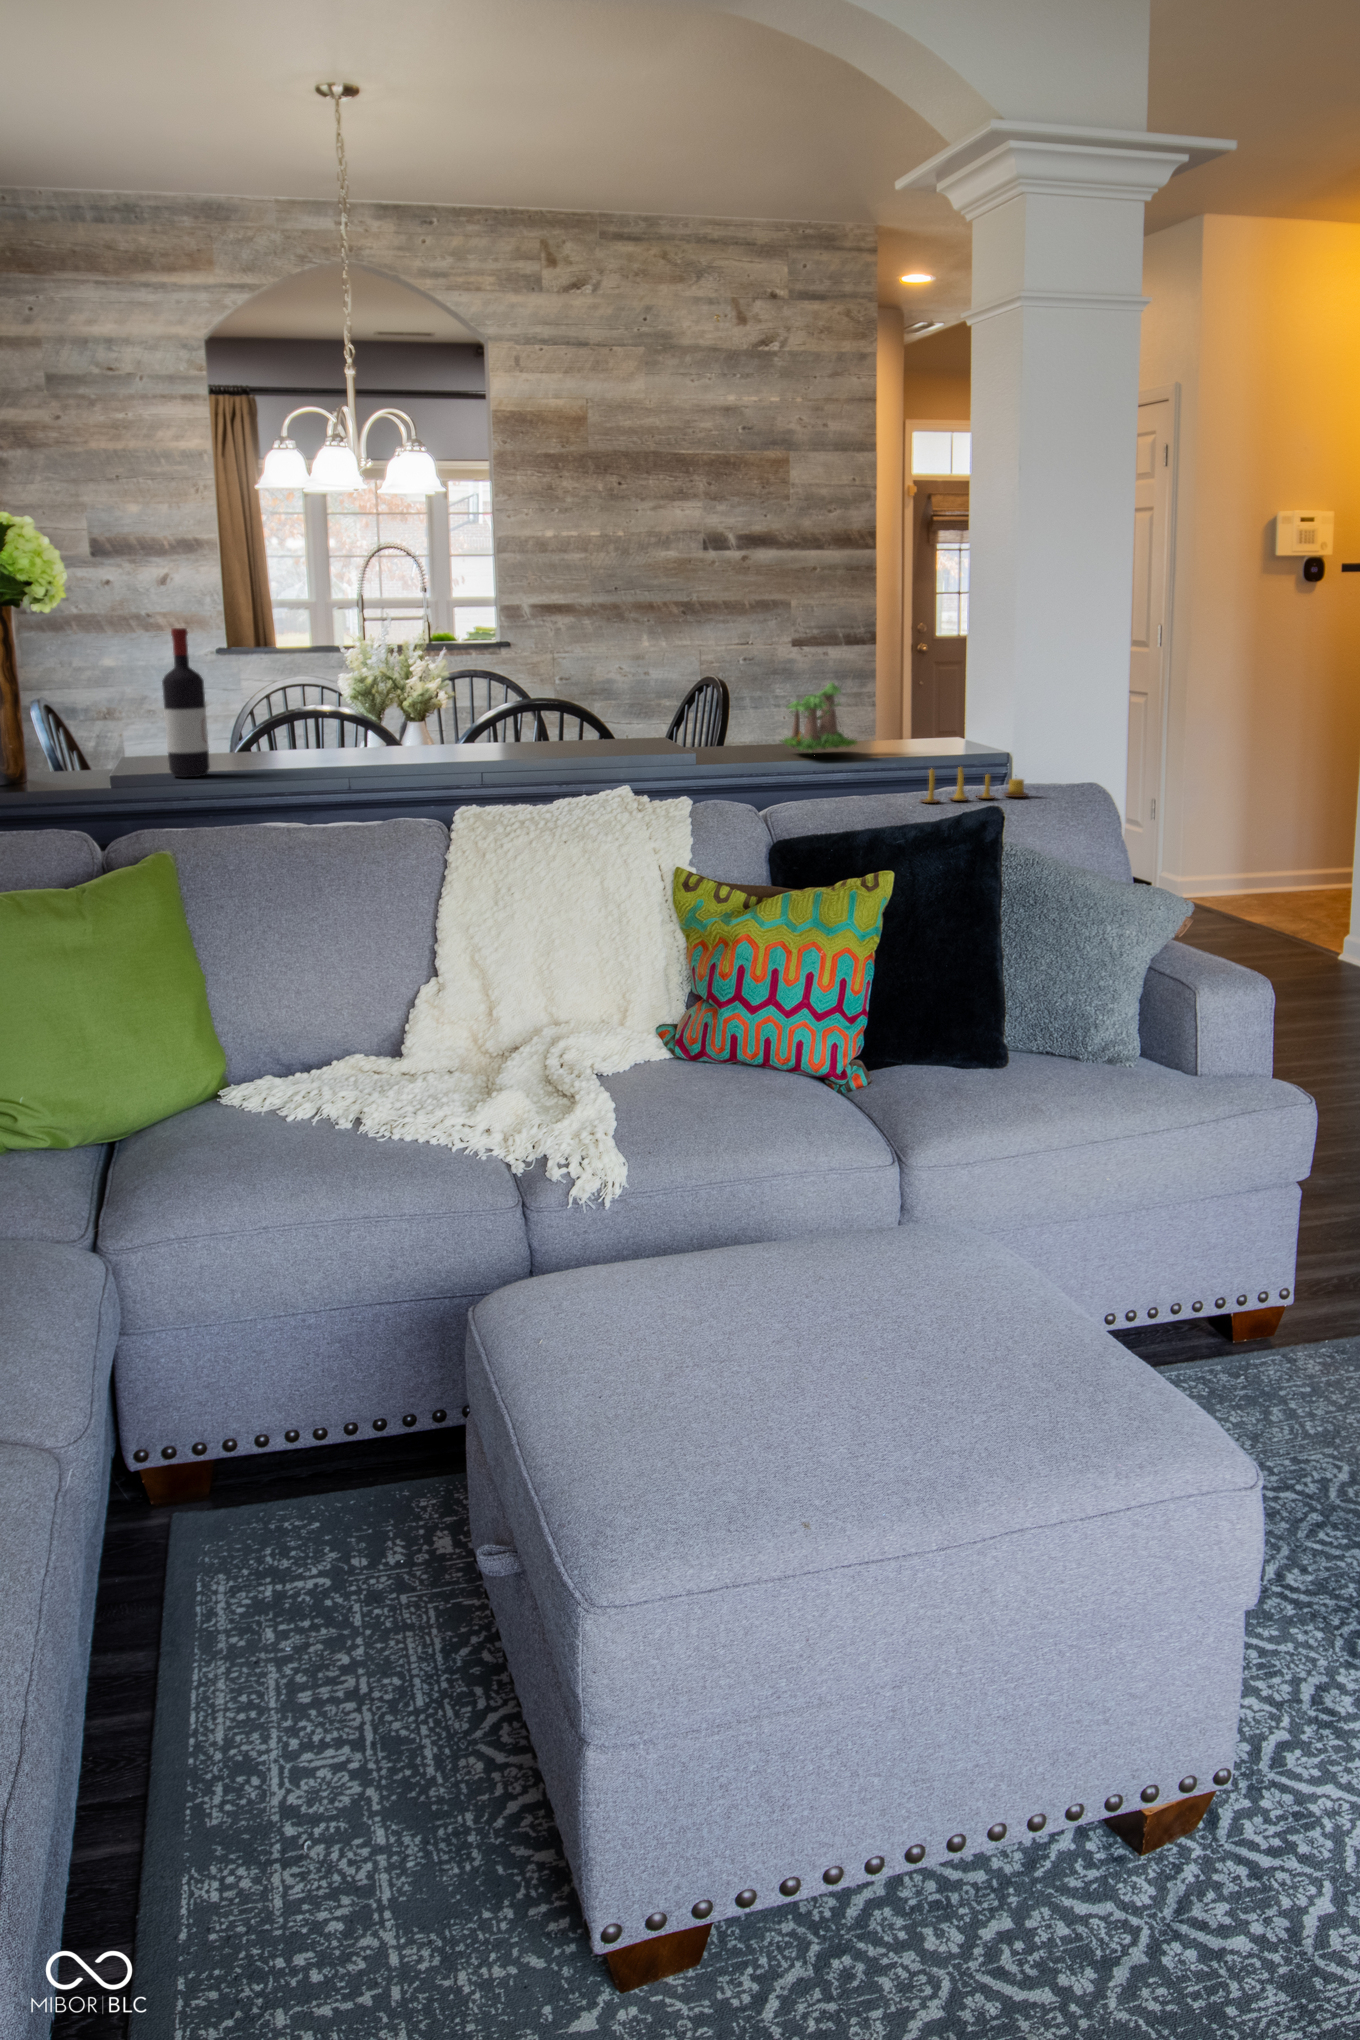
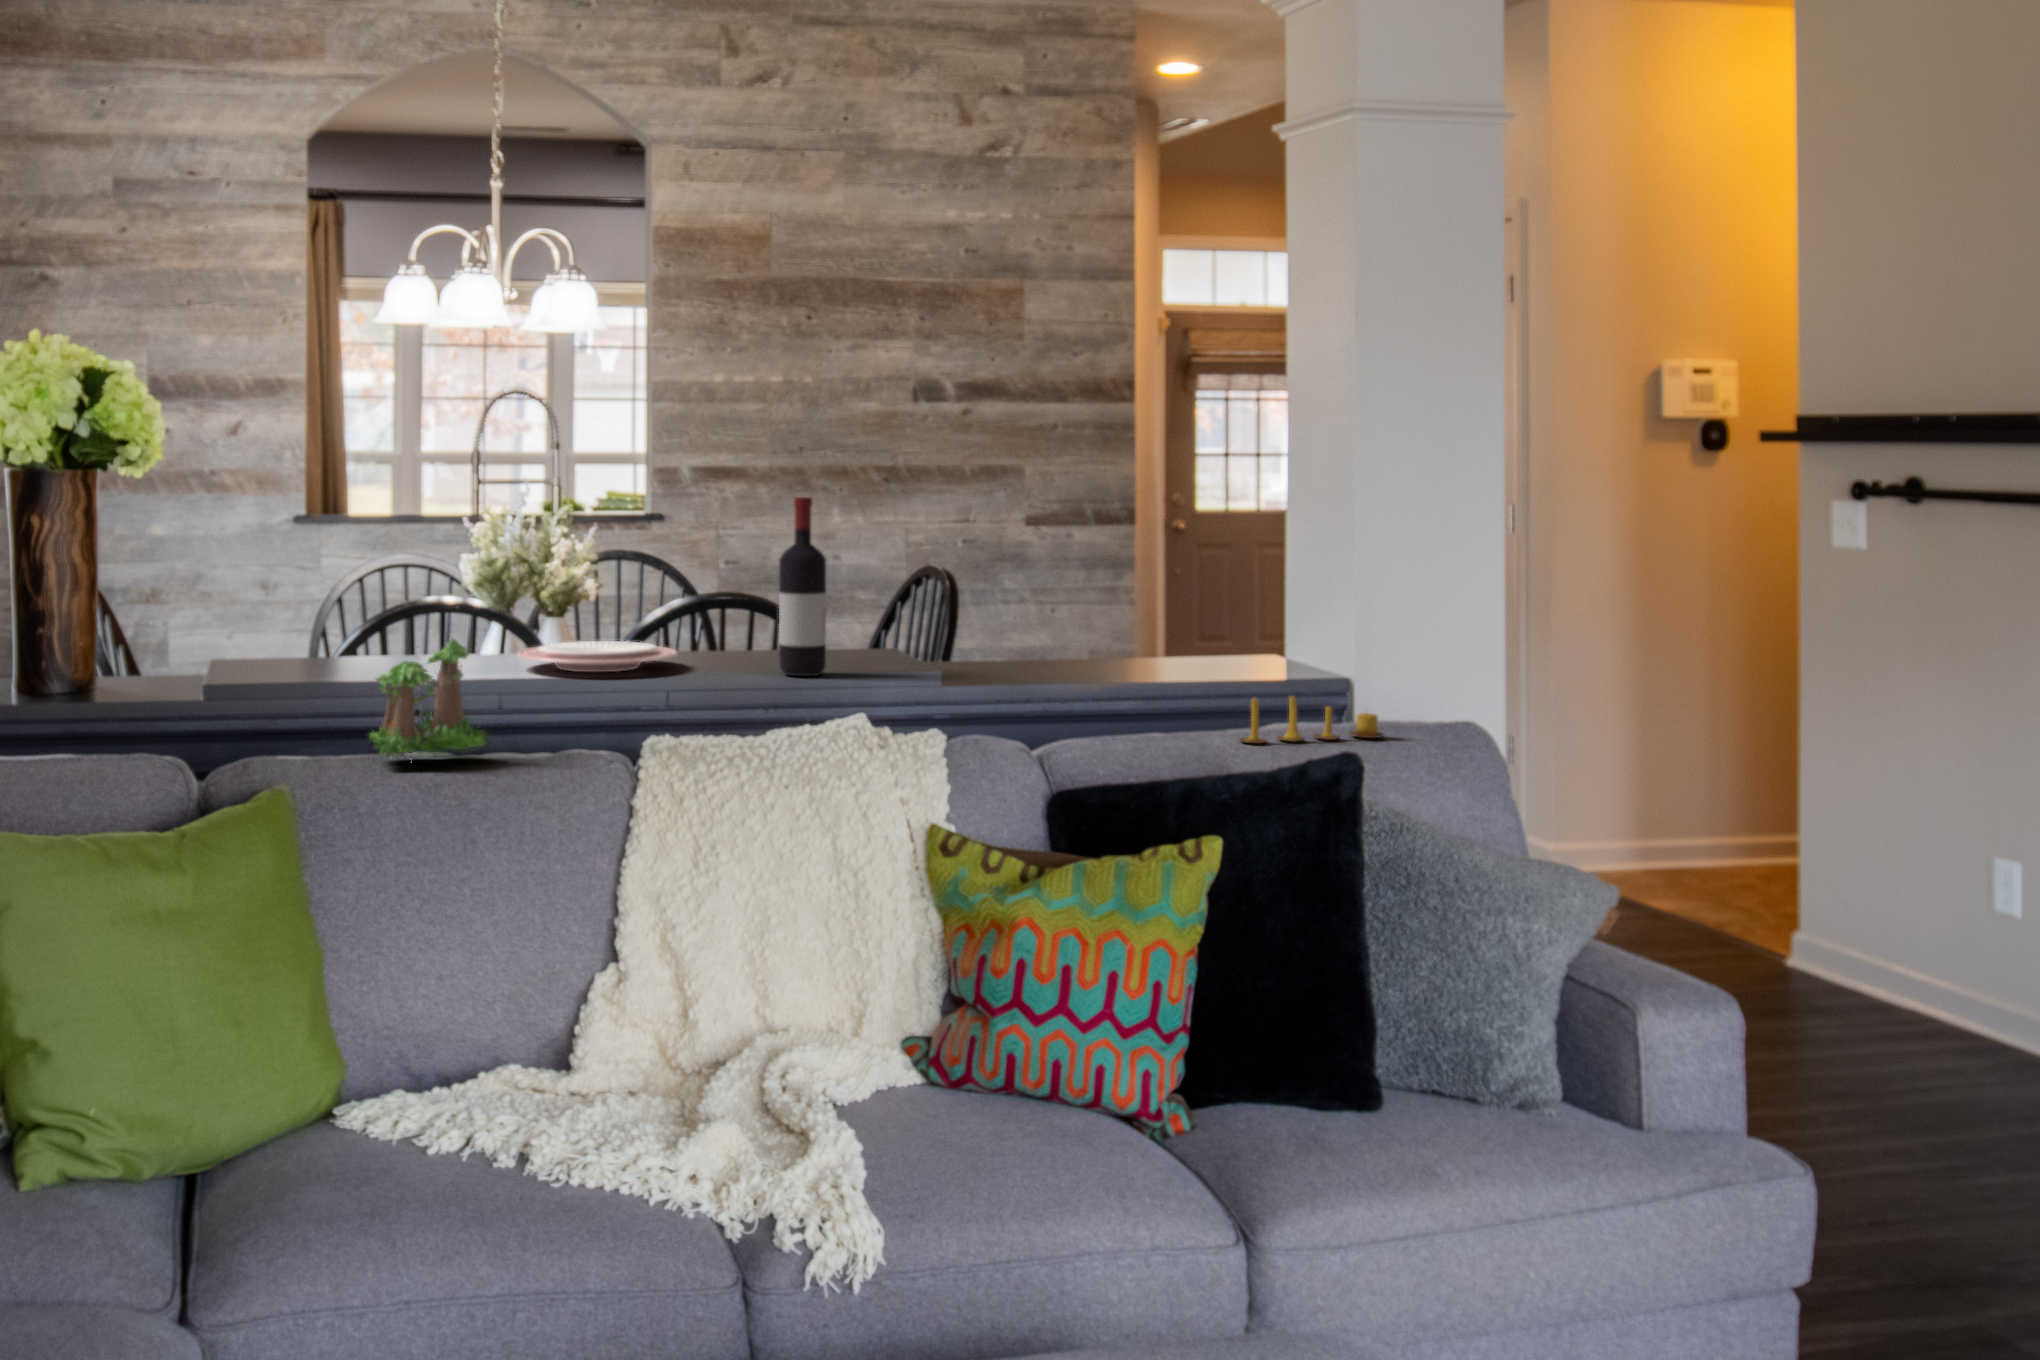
wine bottle: present [162,628,210,777] -> present [779,497,826,676]
plant: present [780,682,857,751] -> present [369,639,489,757]
plate: none [367,740,496,761] -> present [517,641,678,672]

